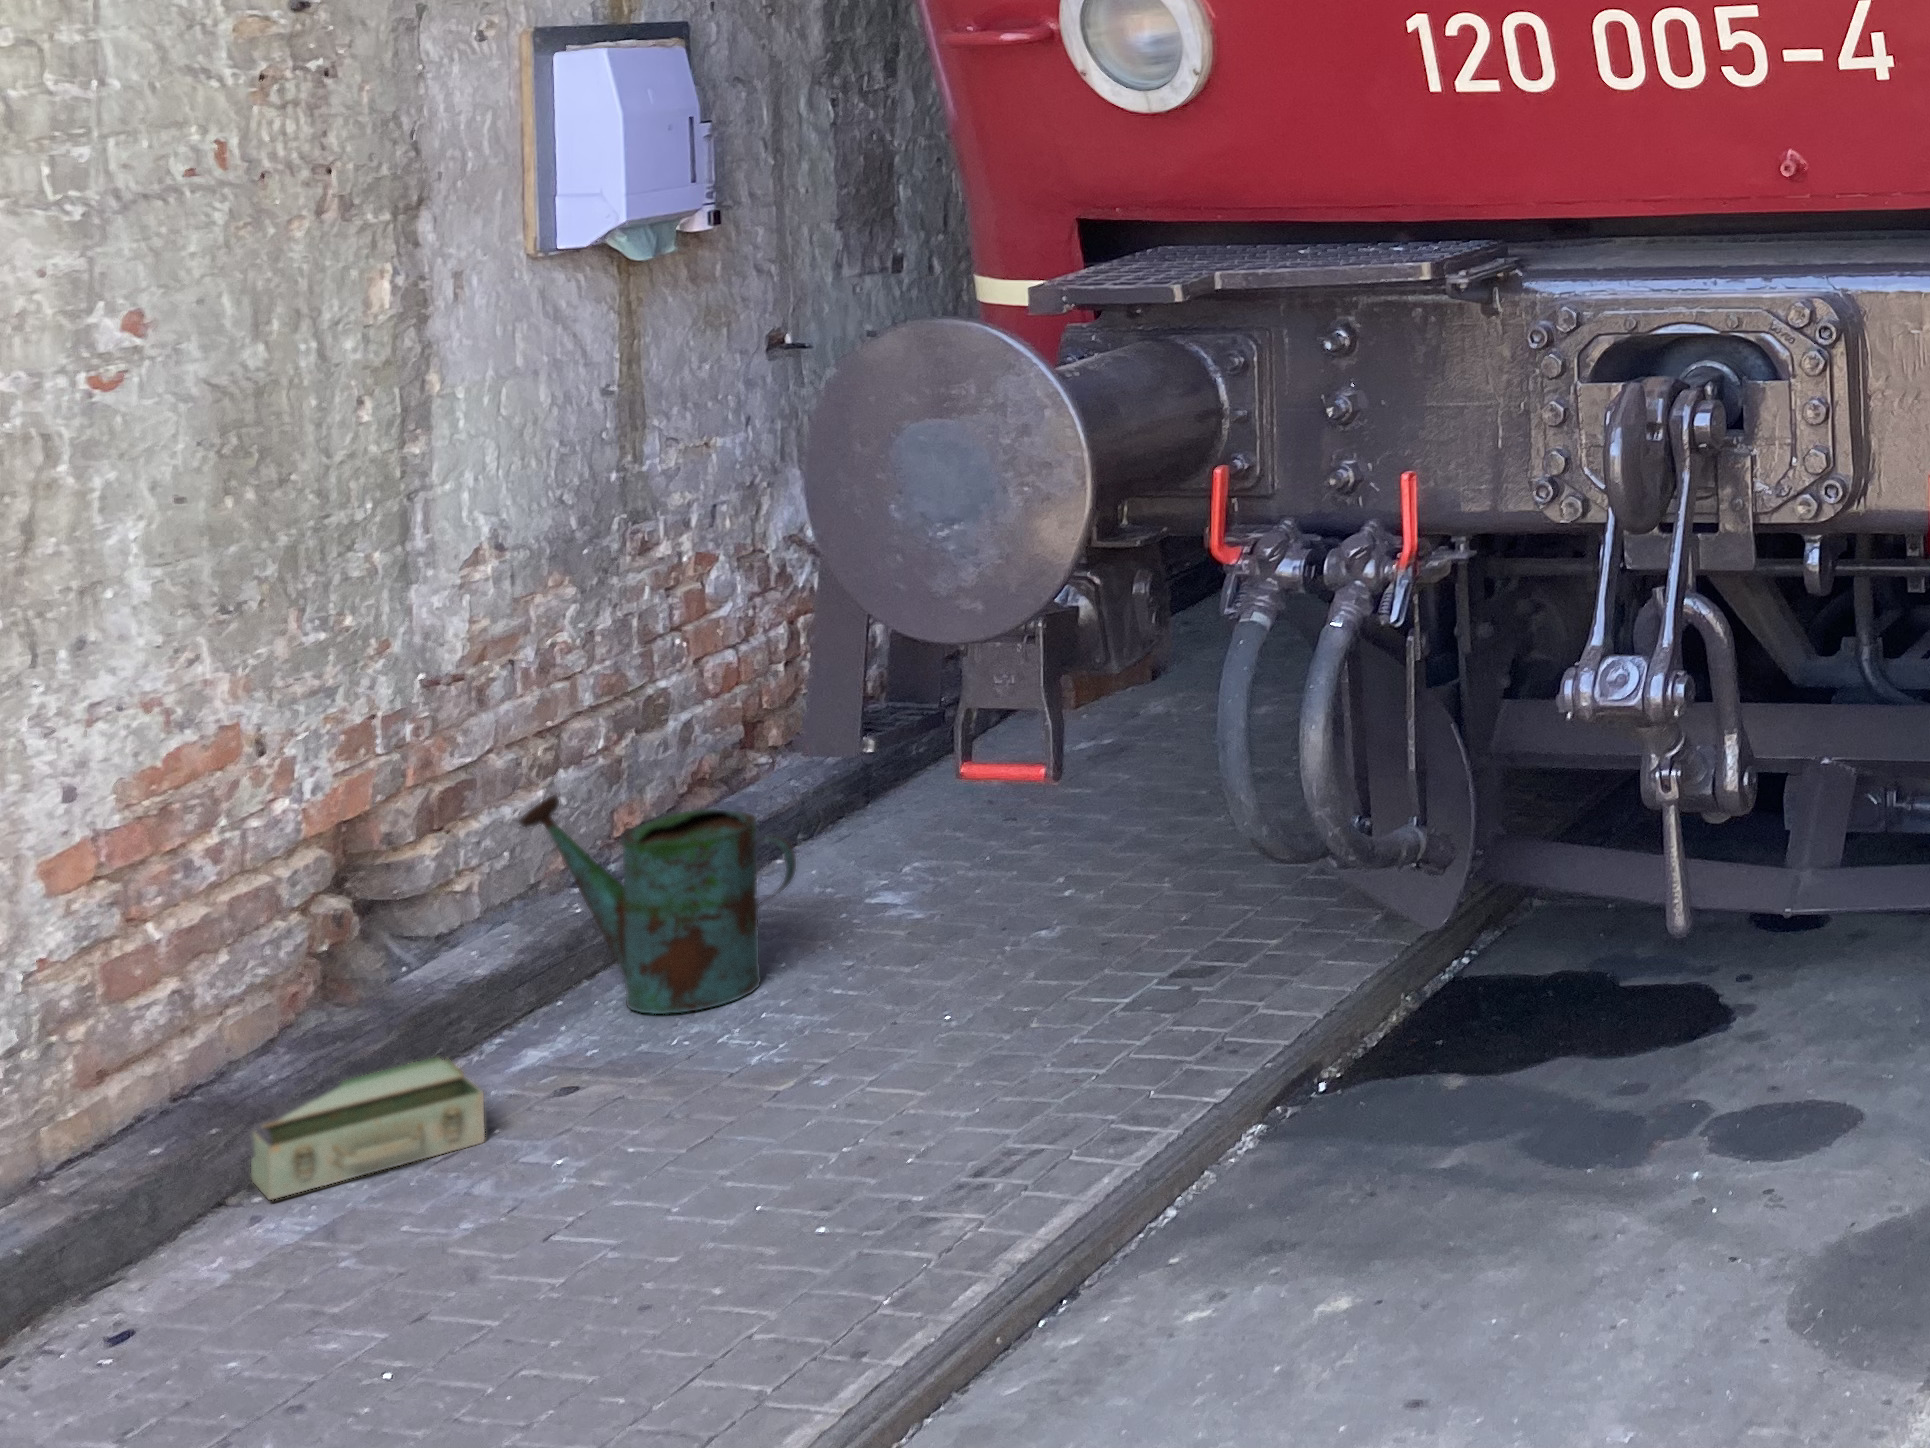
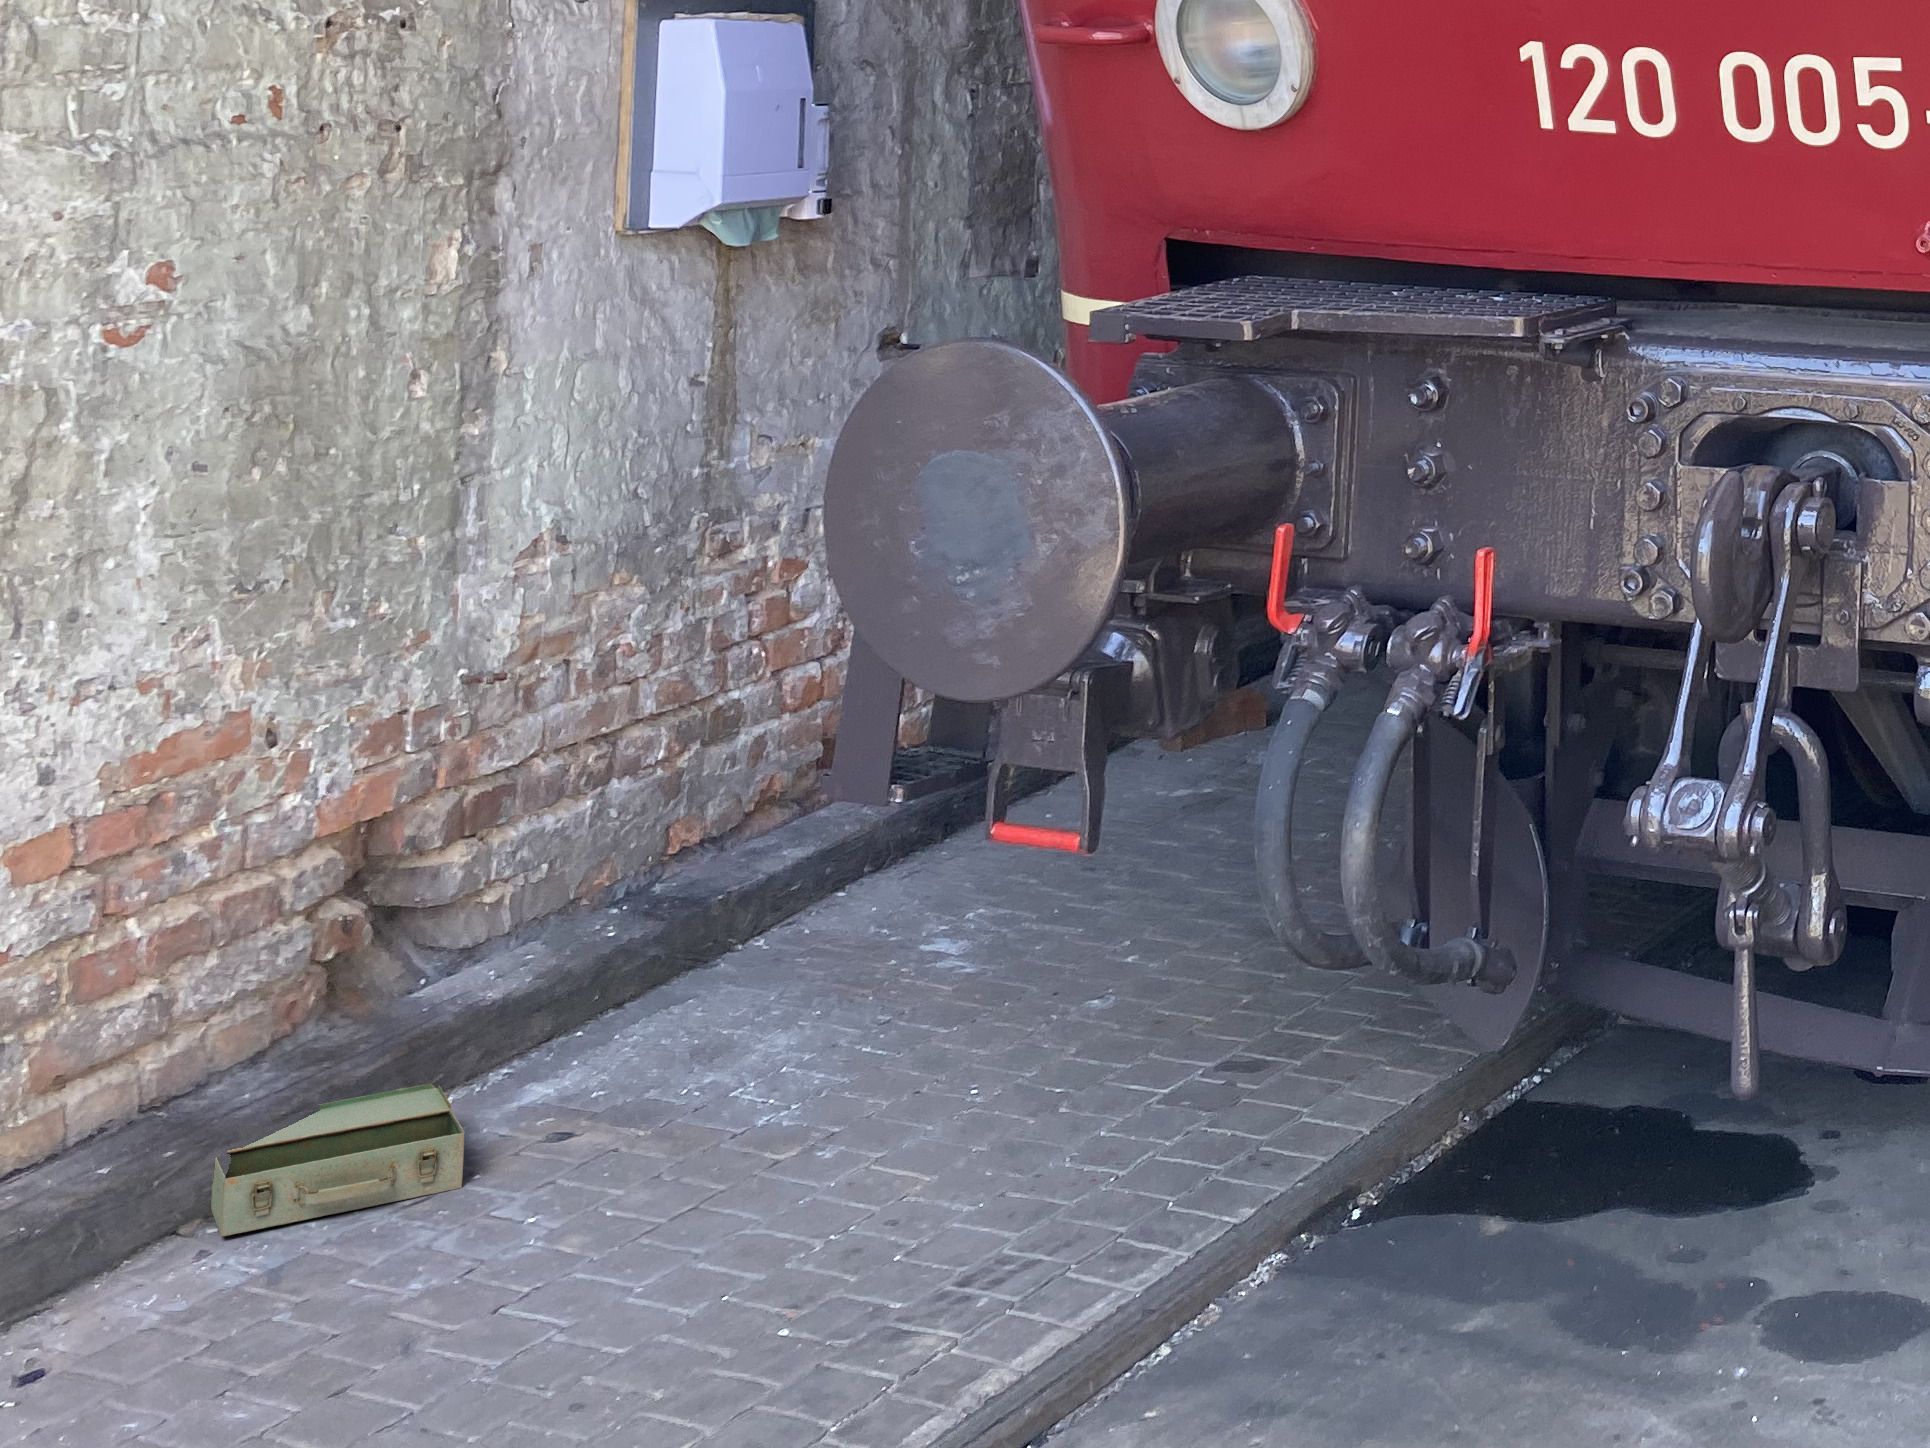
watering can: present [520,796,796,1014] -> none [558,799,837,1048]

